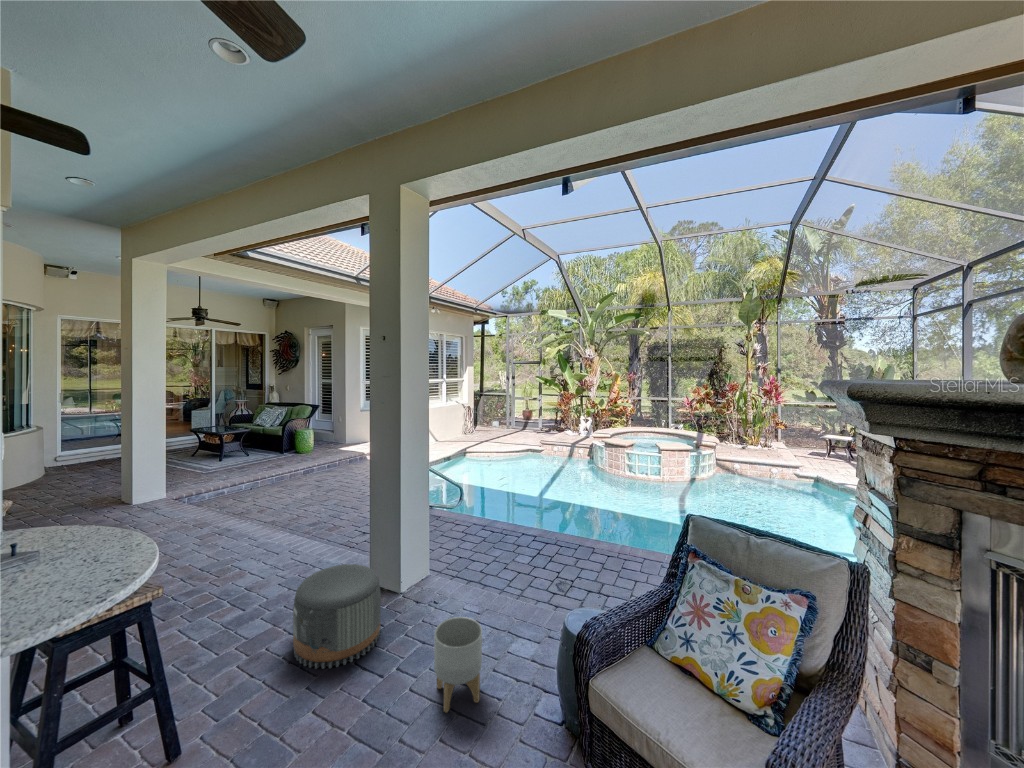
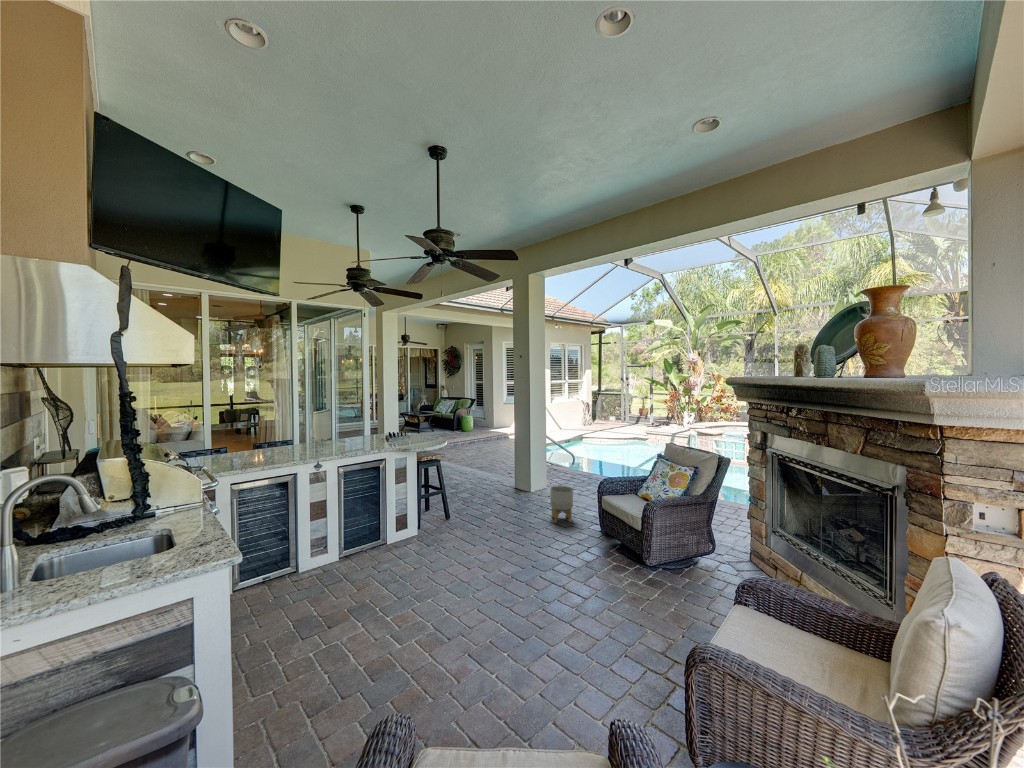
pouf: present [293,564,381,669] -> none [485,468,525,508]

